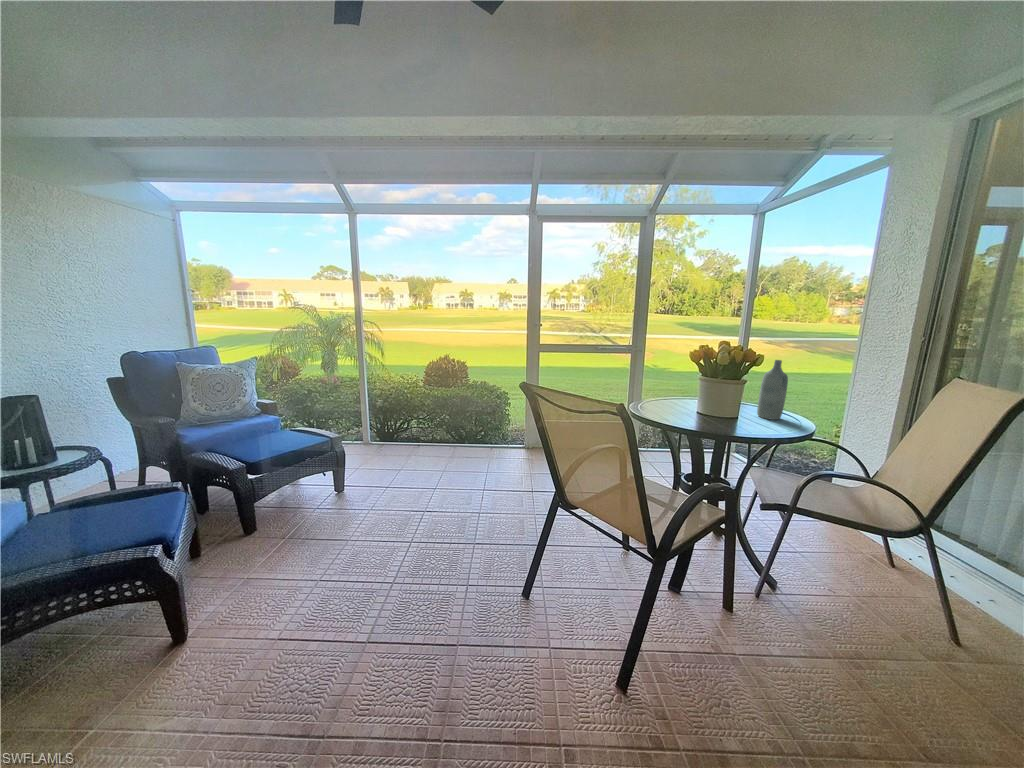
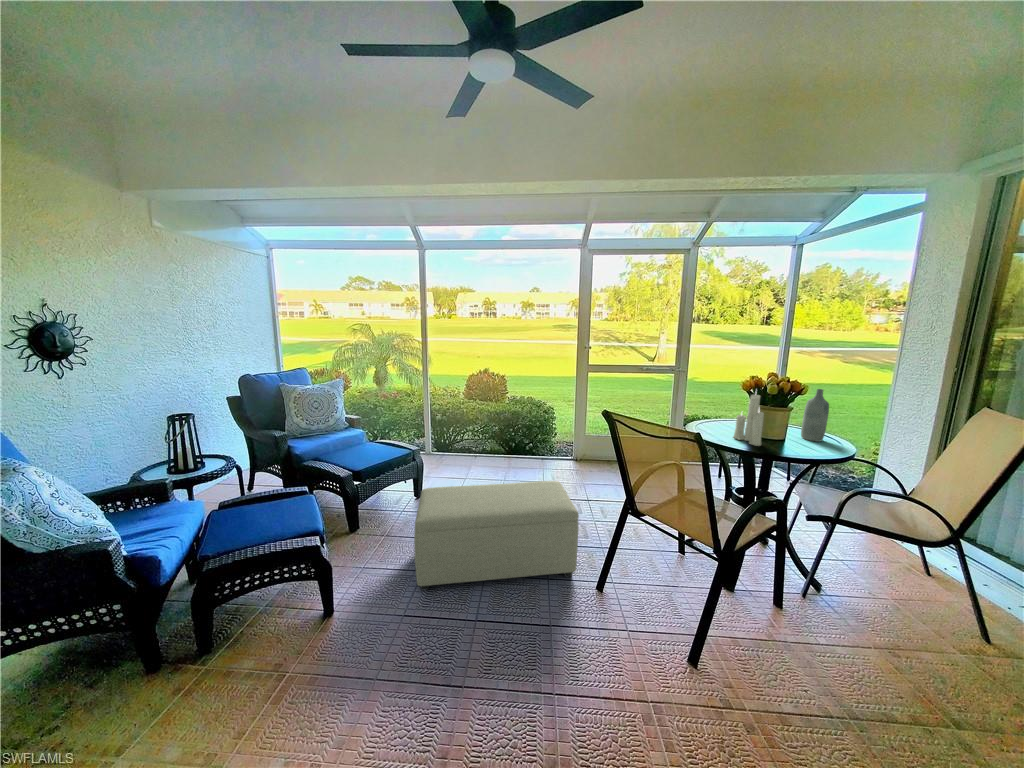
candle: none [681,356,715,425] -> present [733,394,764,446]
ottoman: none [294,470,502,605] -> present [414,481,579,590]

